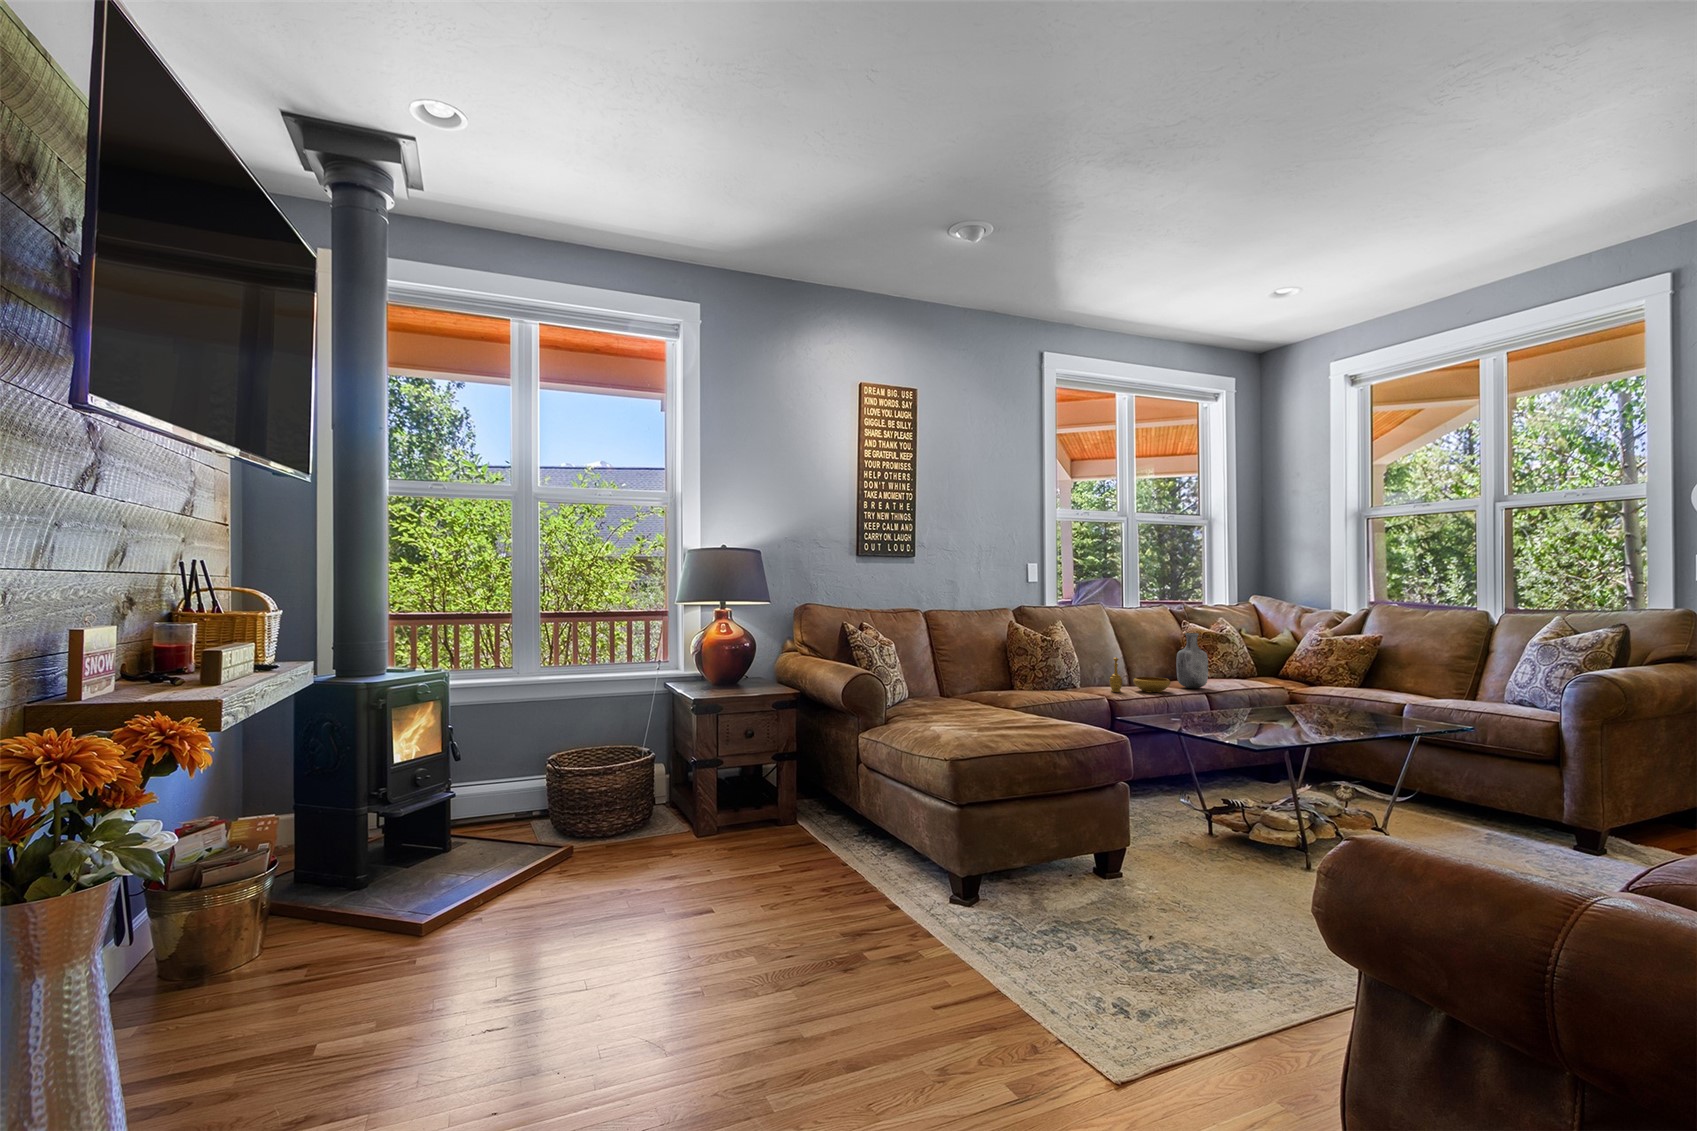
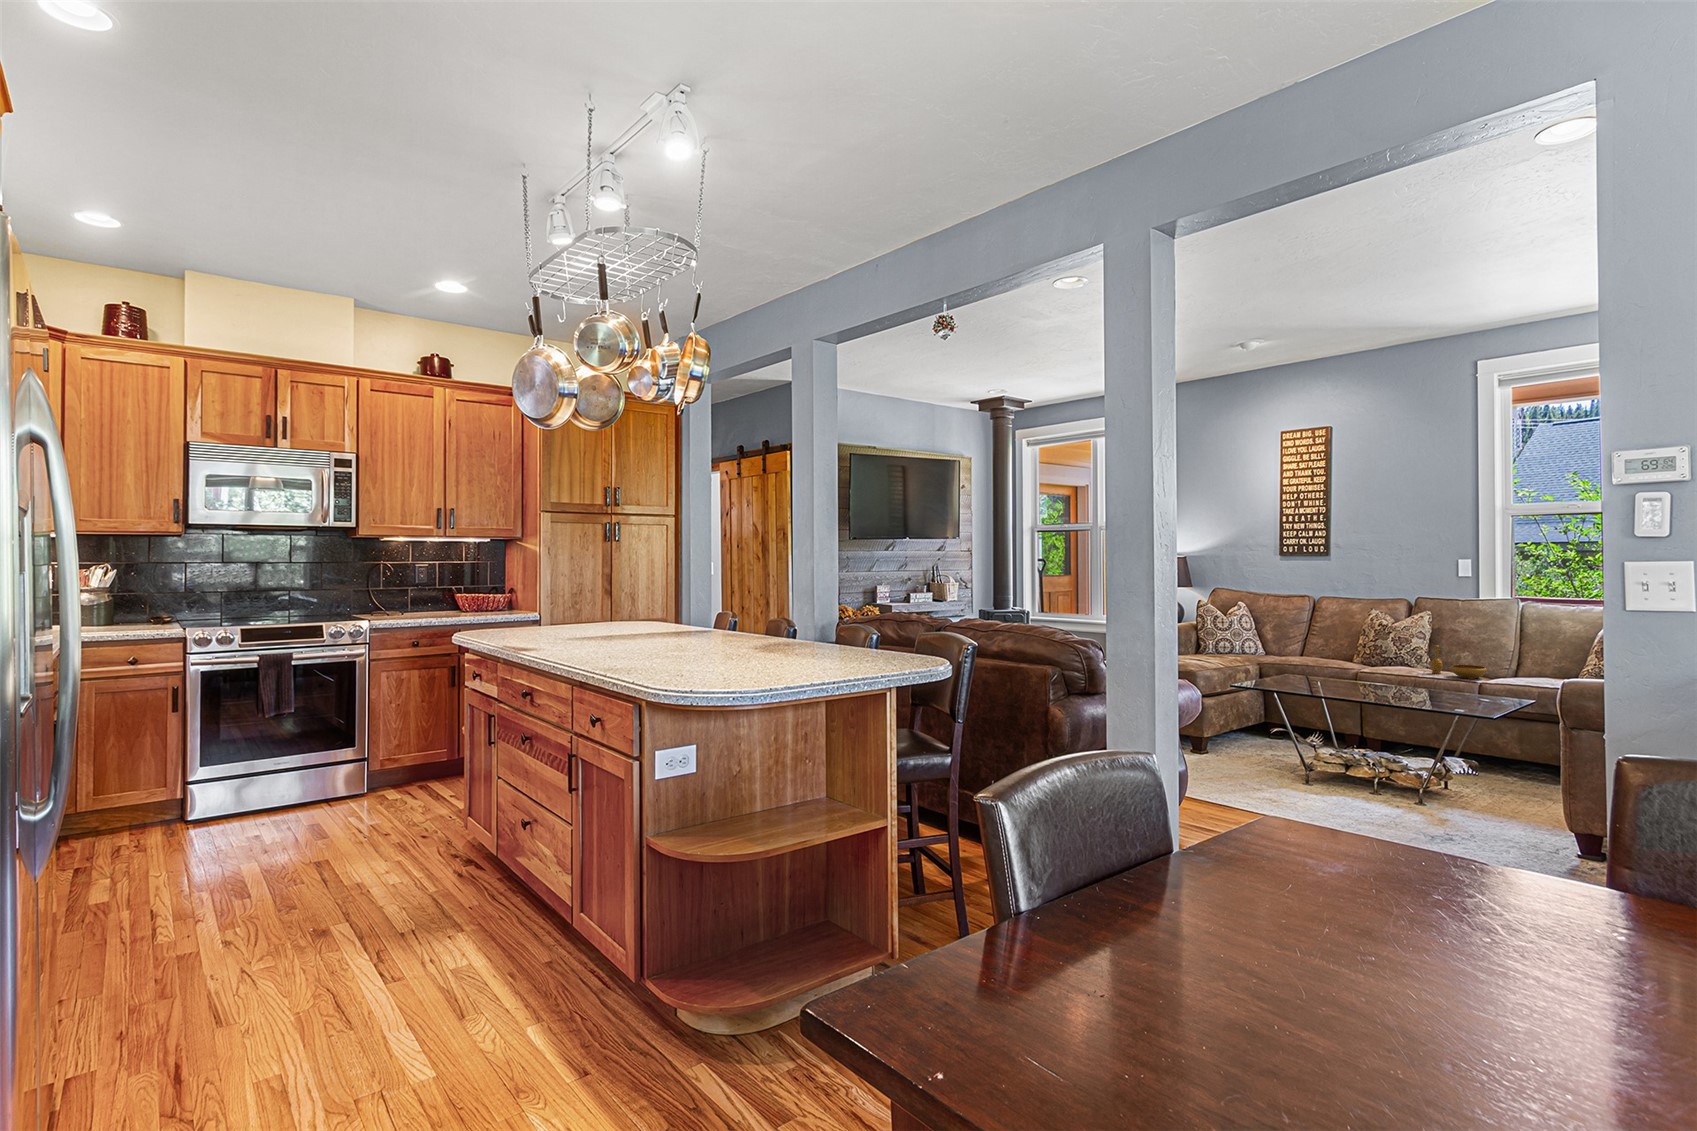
vase: present [1176,633,1208,688] -> none [1515,632,1549,683]

